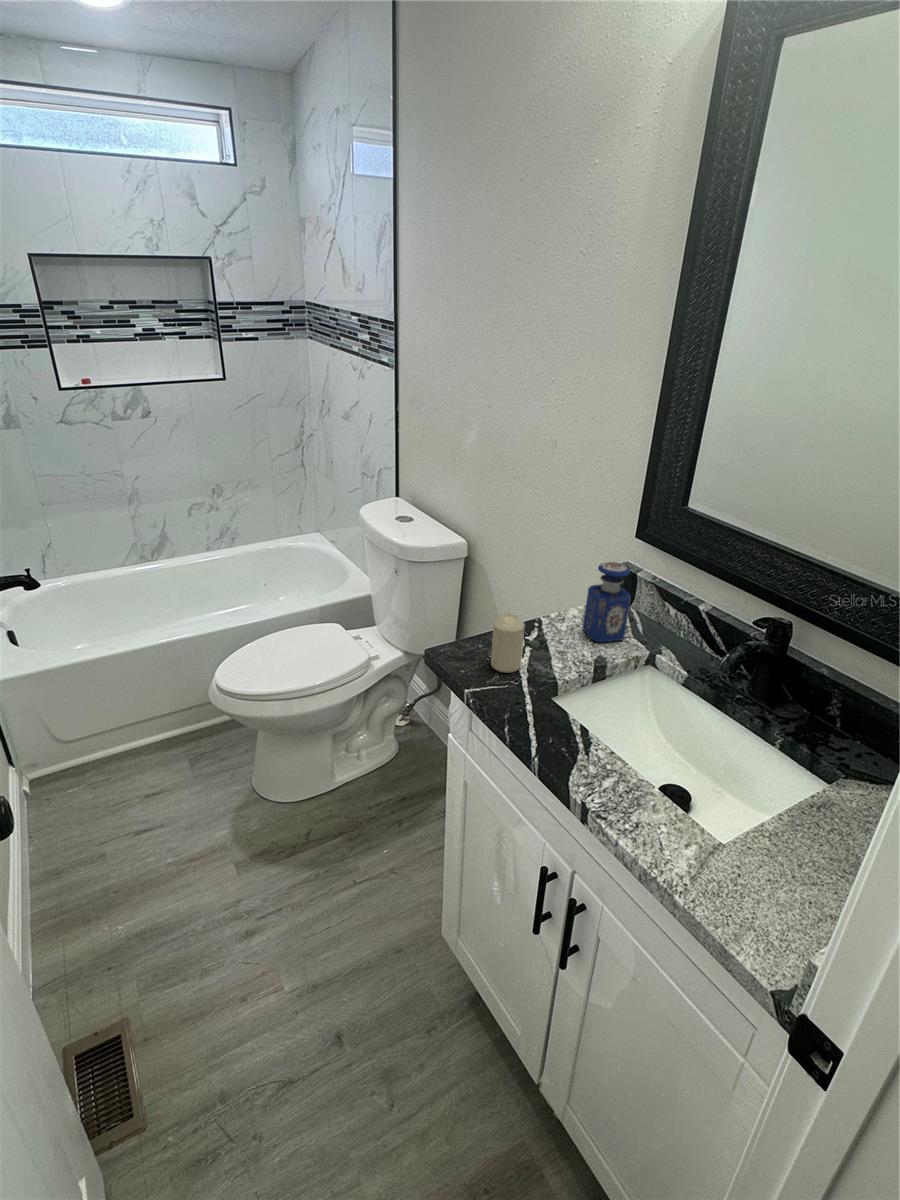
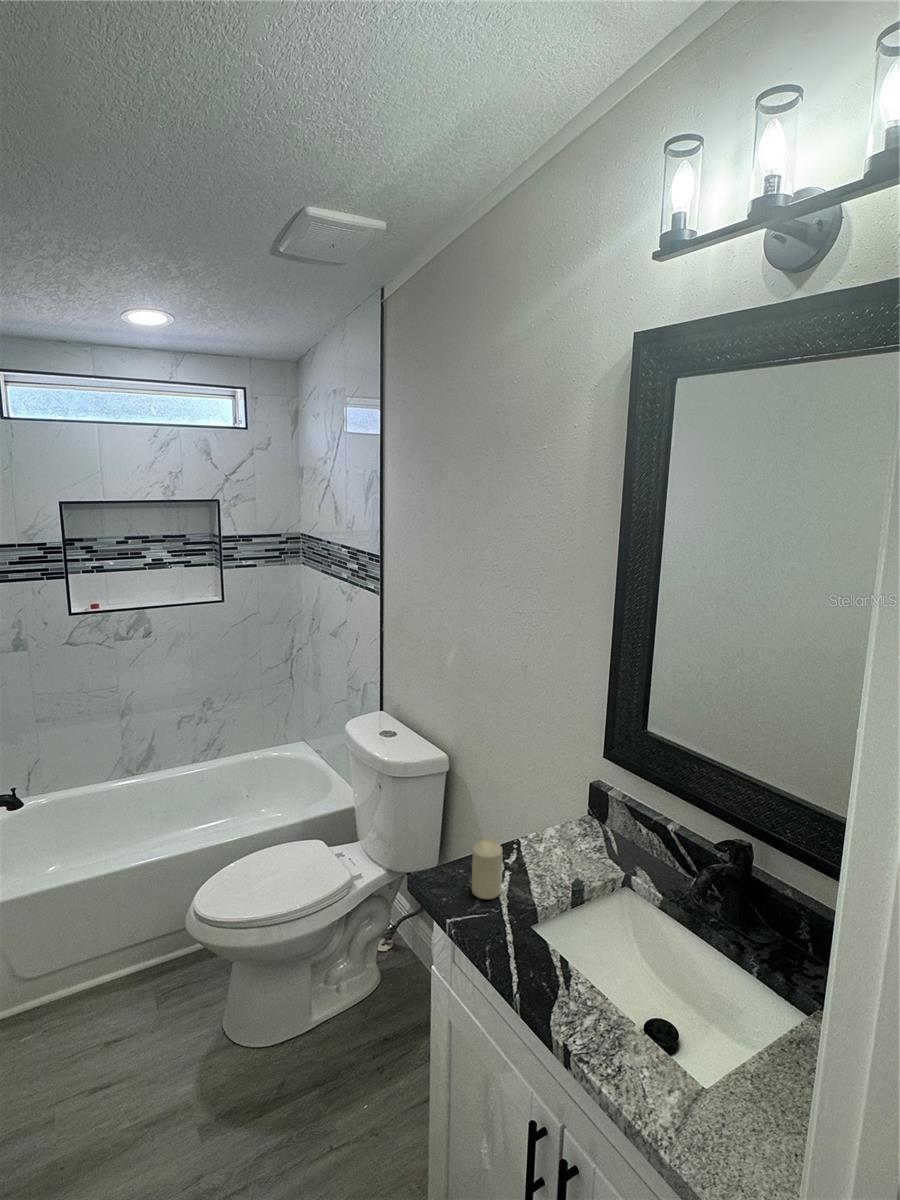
perfume bottle: present [583,562,631,642] -> none [559,784,602,864]

